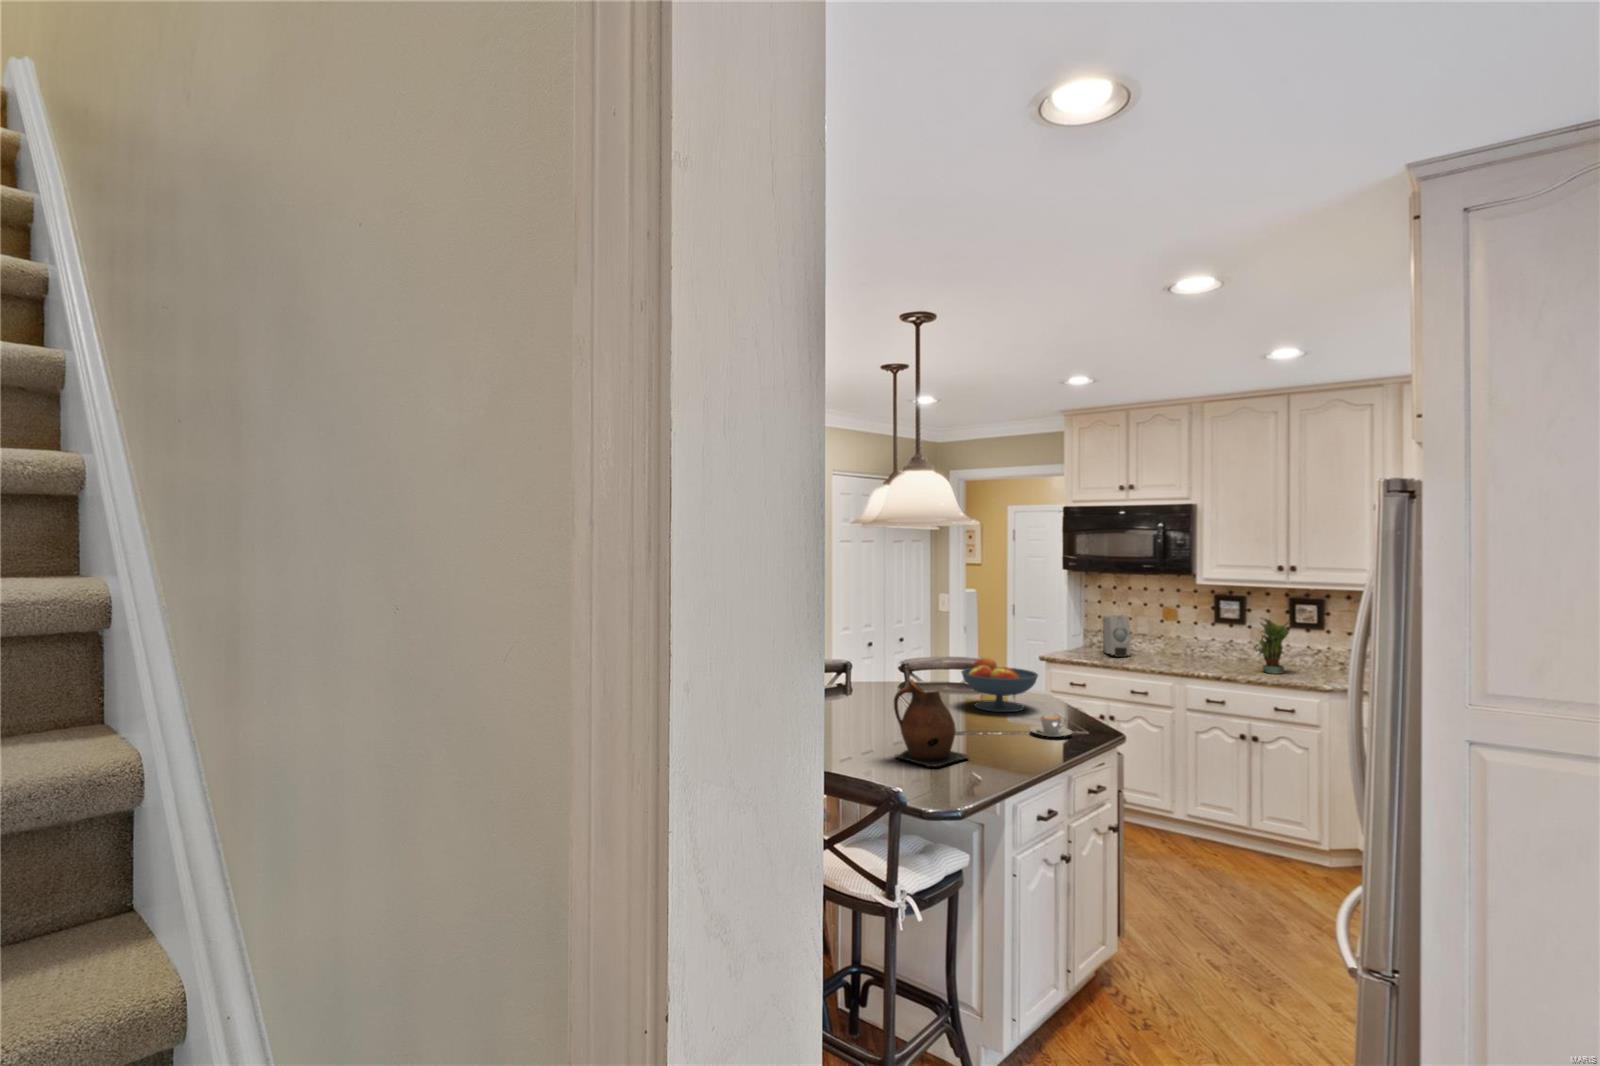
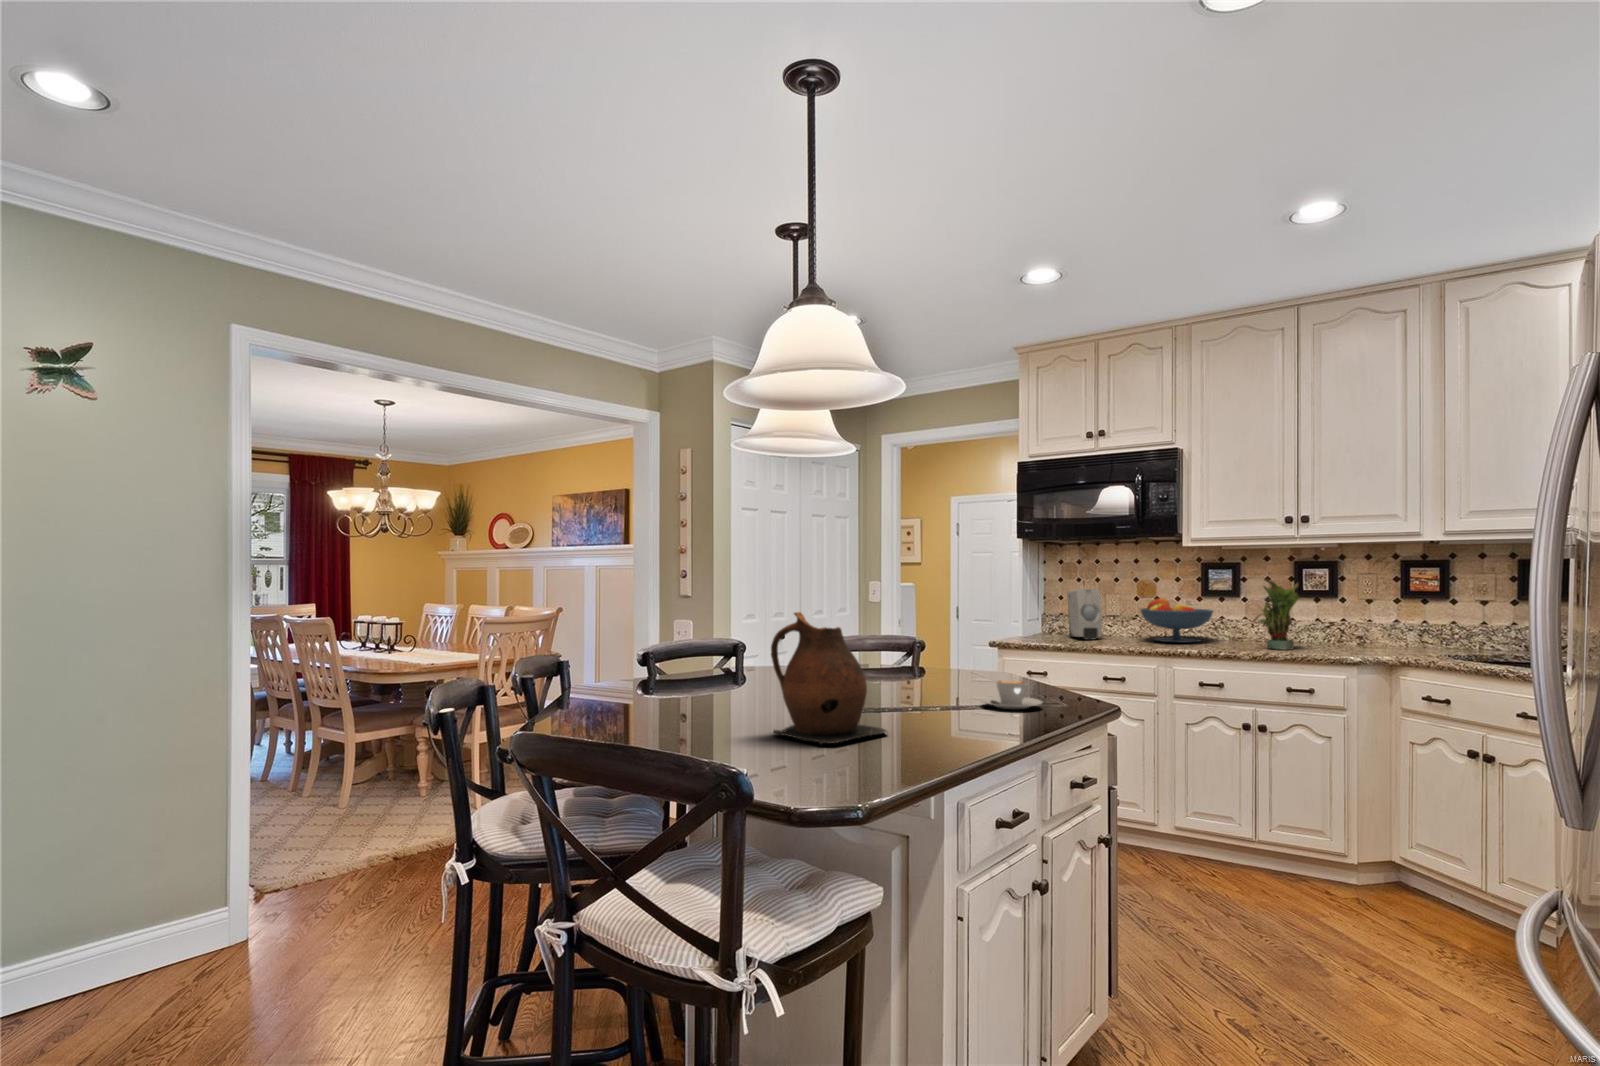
fruit bowl: present [961,658,1038,712] -> present [1140,598,1213,642]

